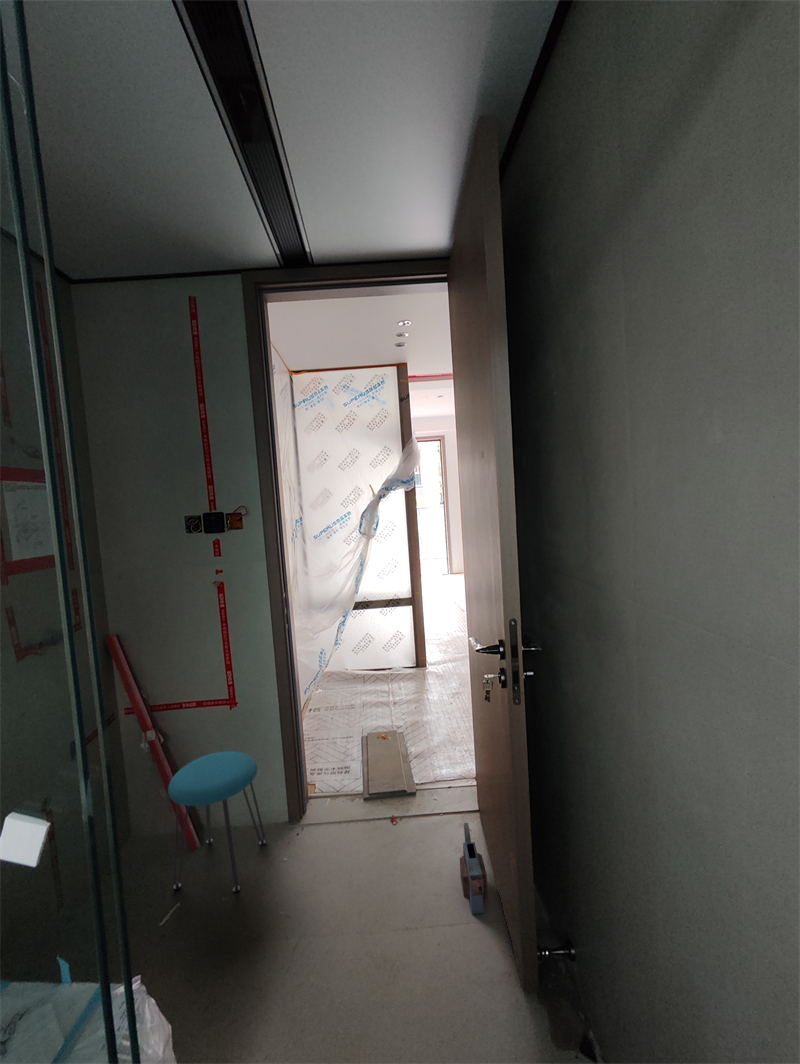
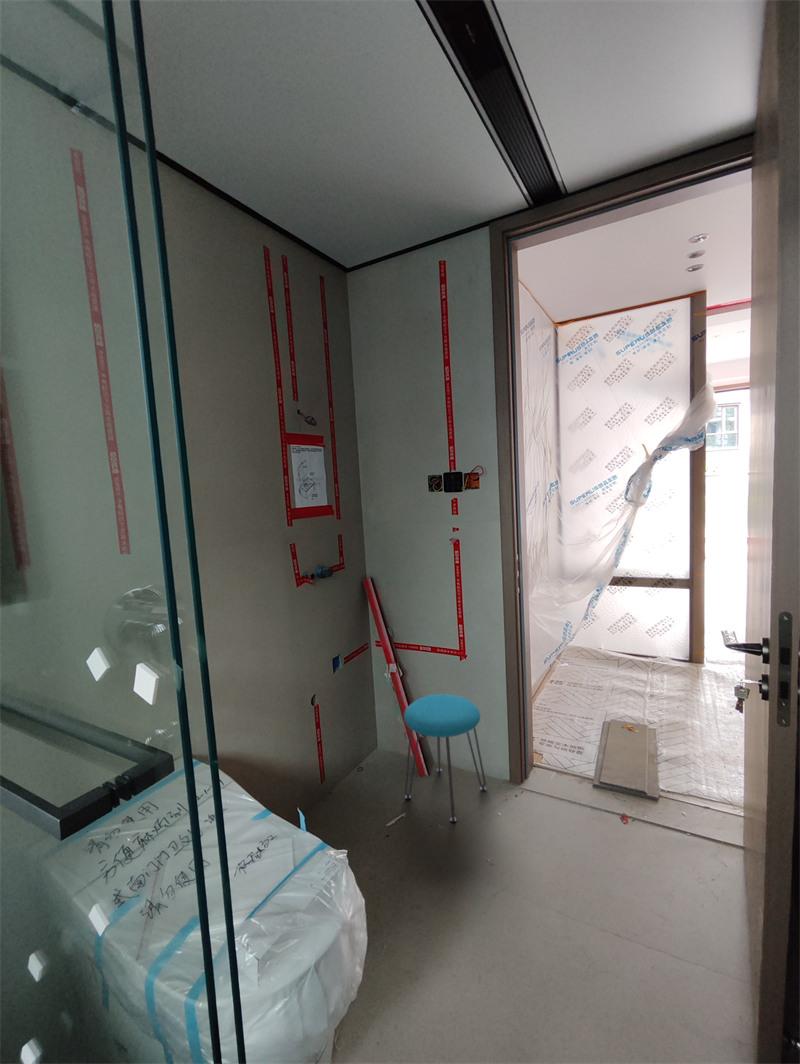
watering can: present [460,823,488,914] -> none [695,855,730,970]

